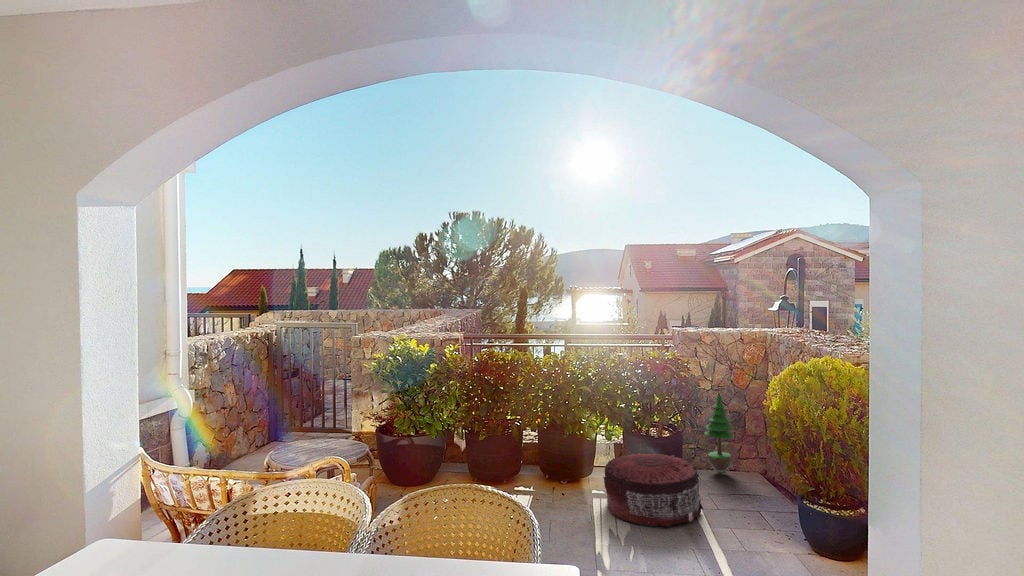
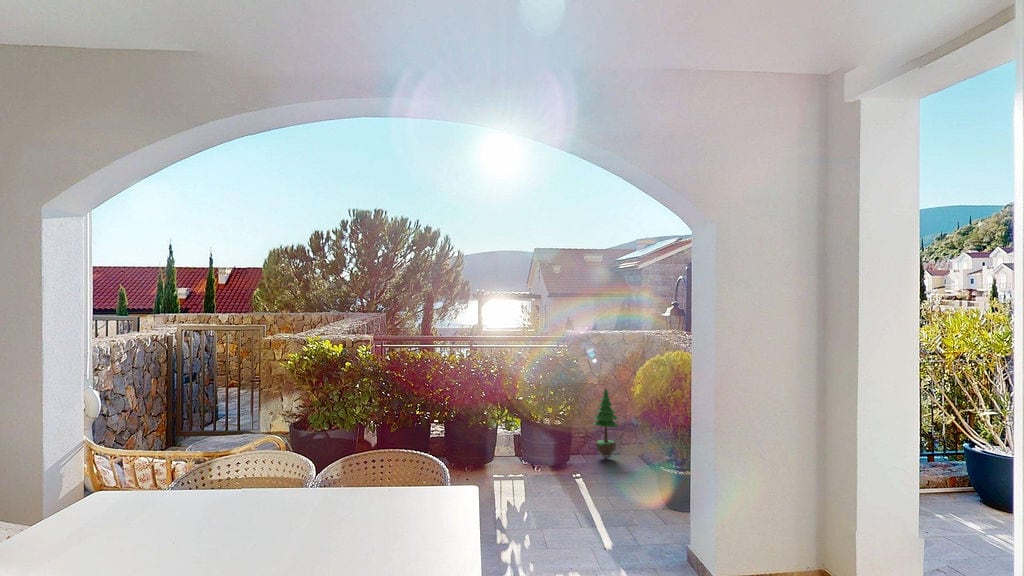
pouf: present [603,452,703,527] -> none [503,438,586,496]

